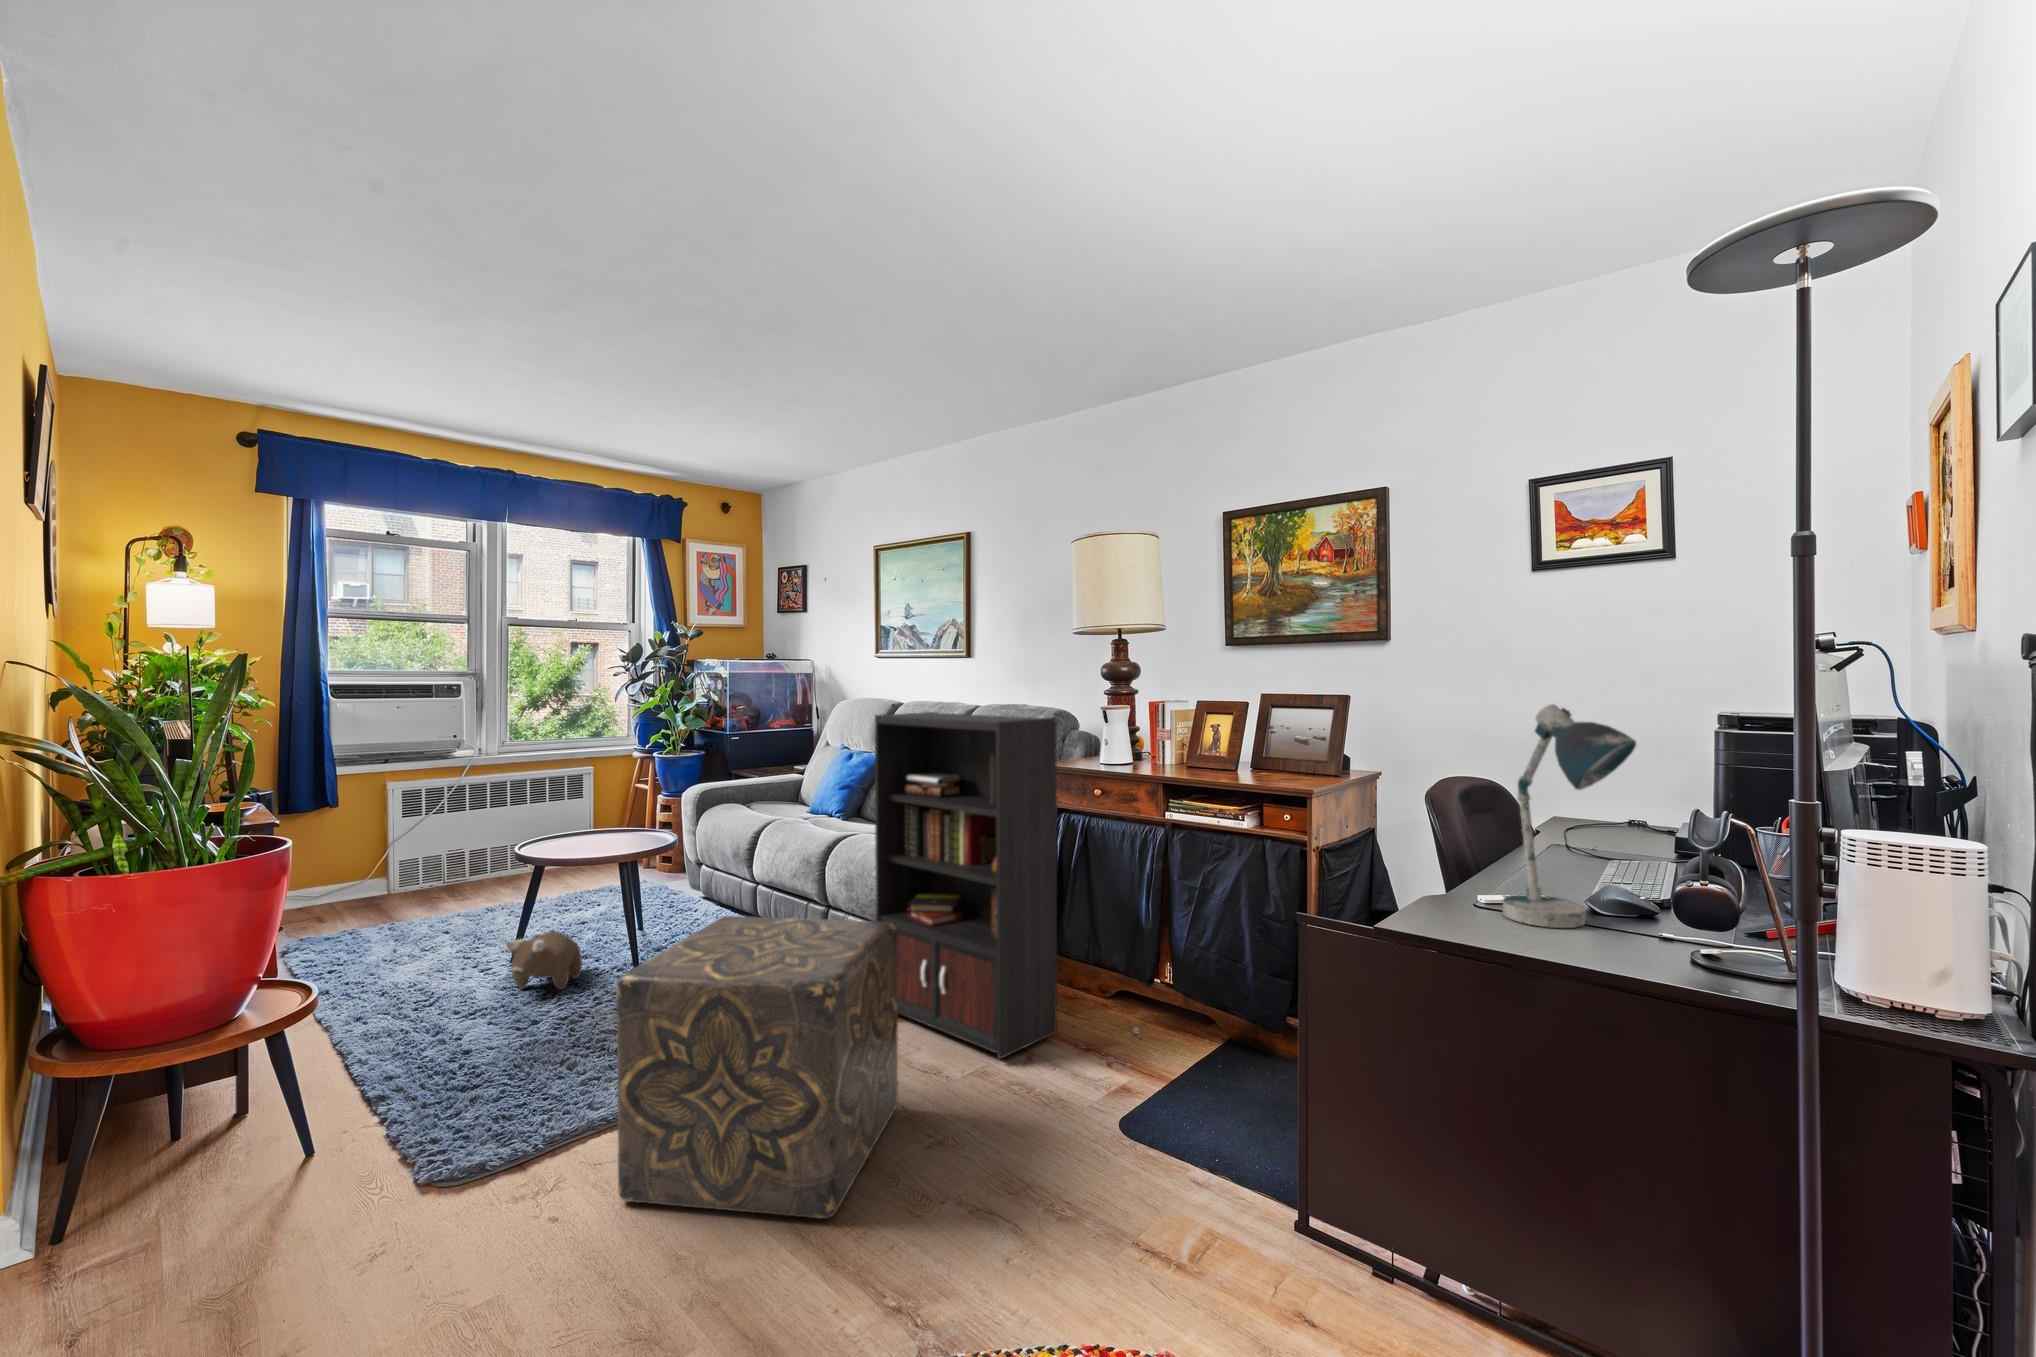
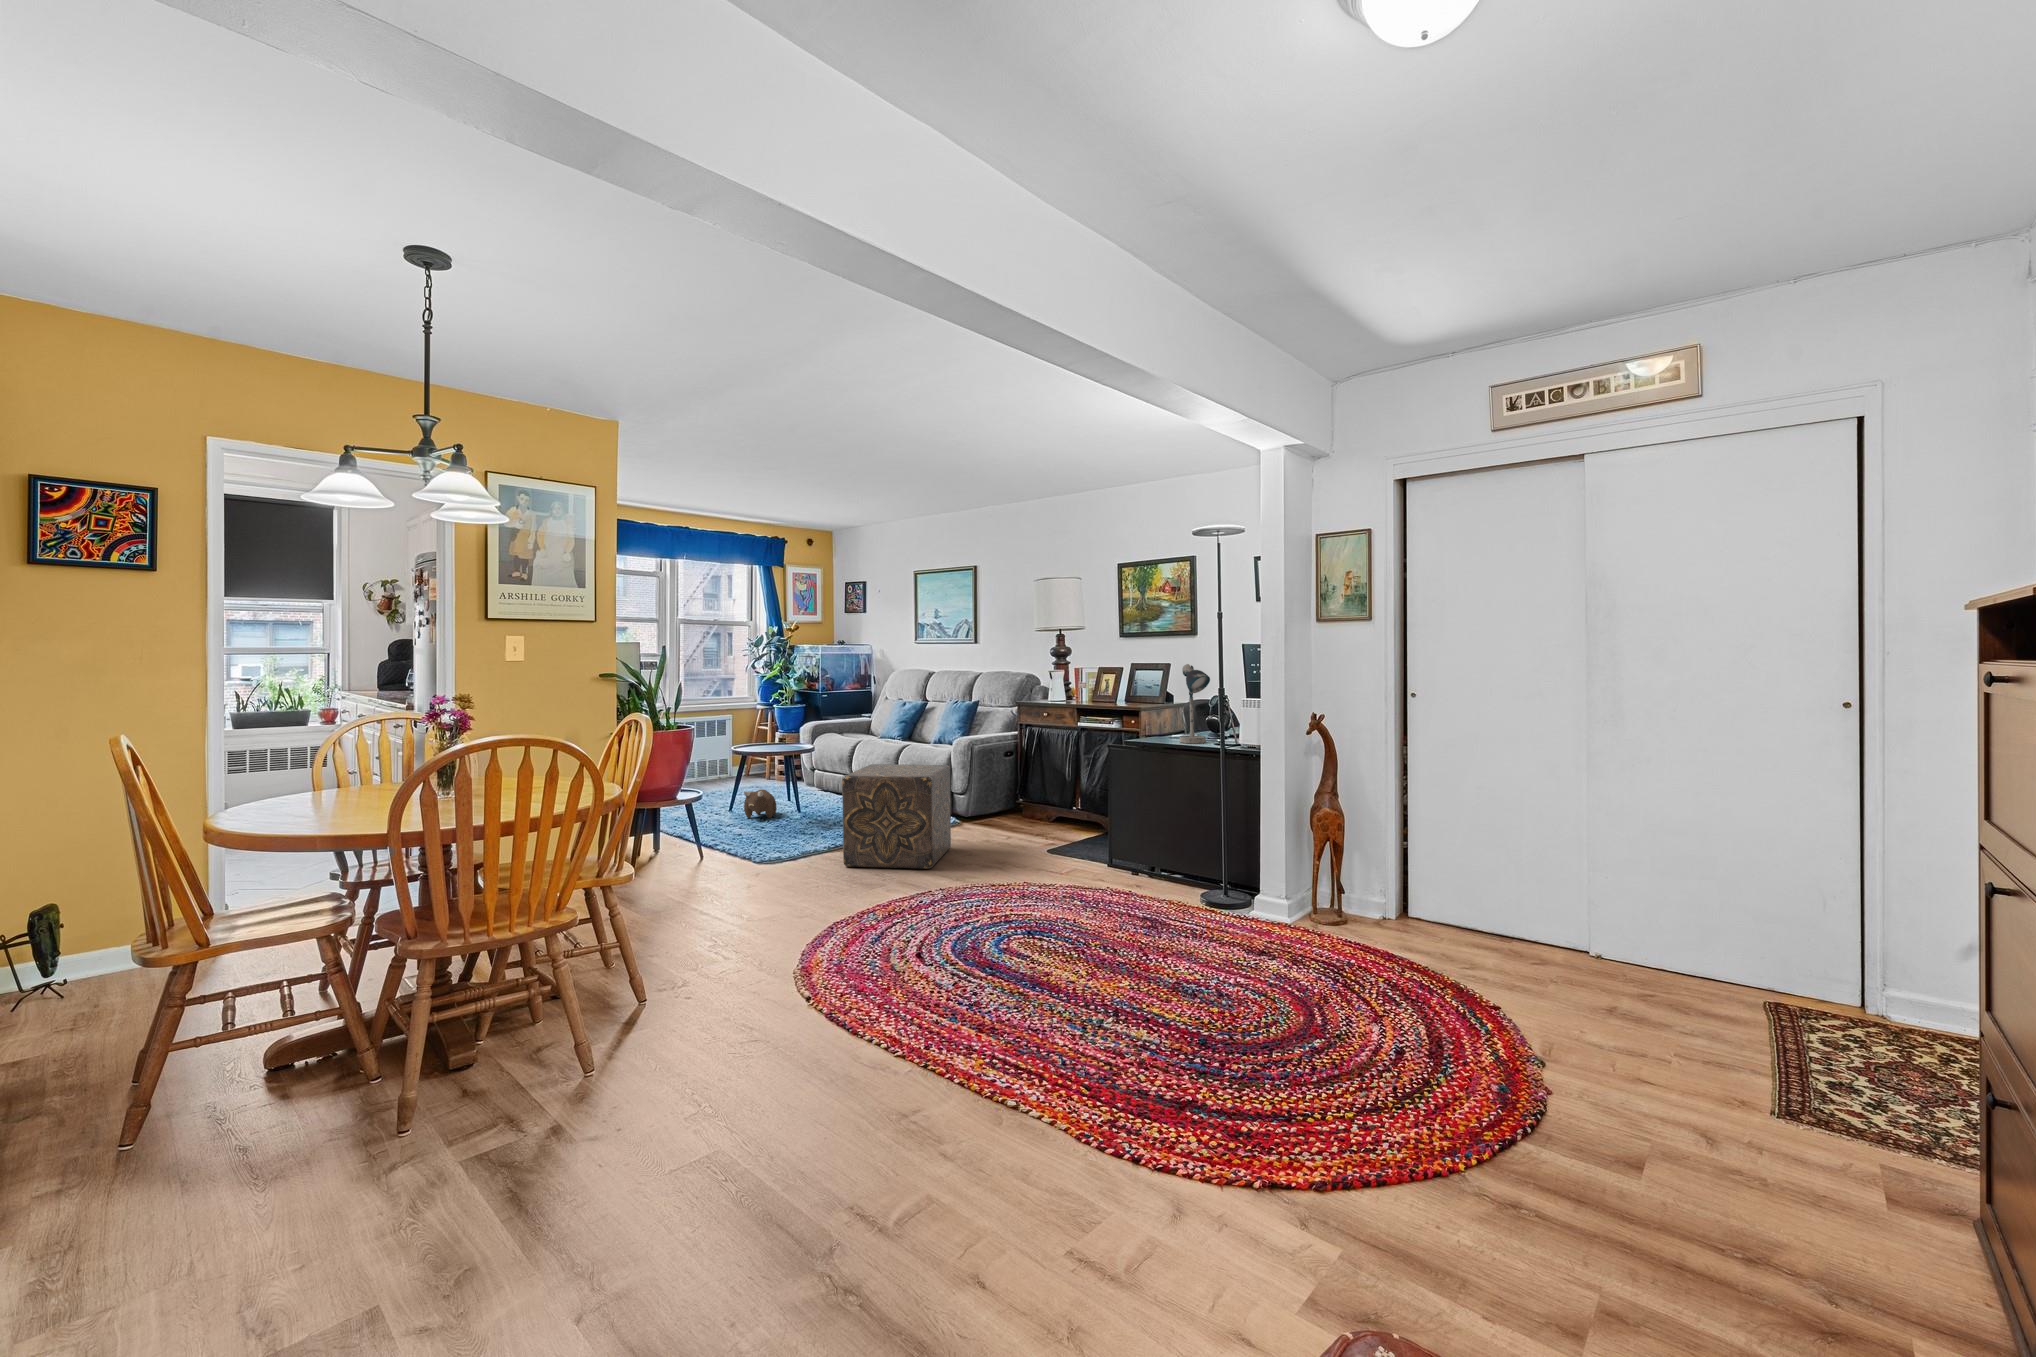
bookcase: present [875,712,1139,1059] -> none [932,674,1064,835]

